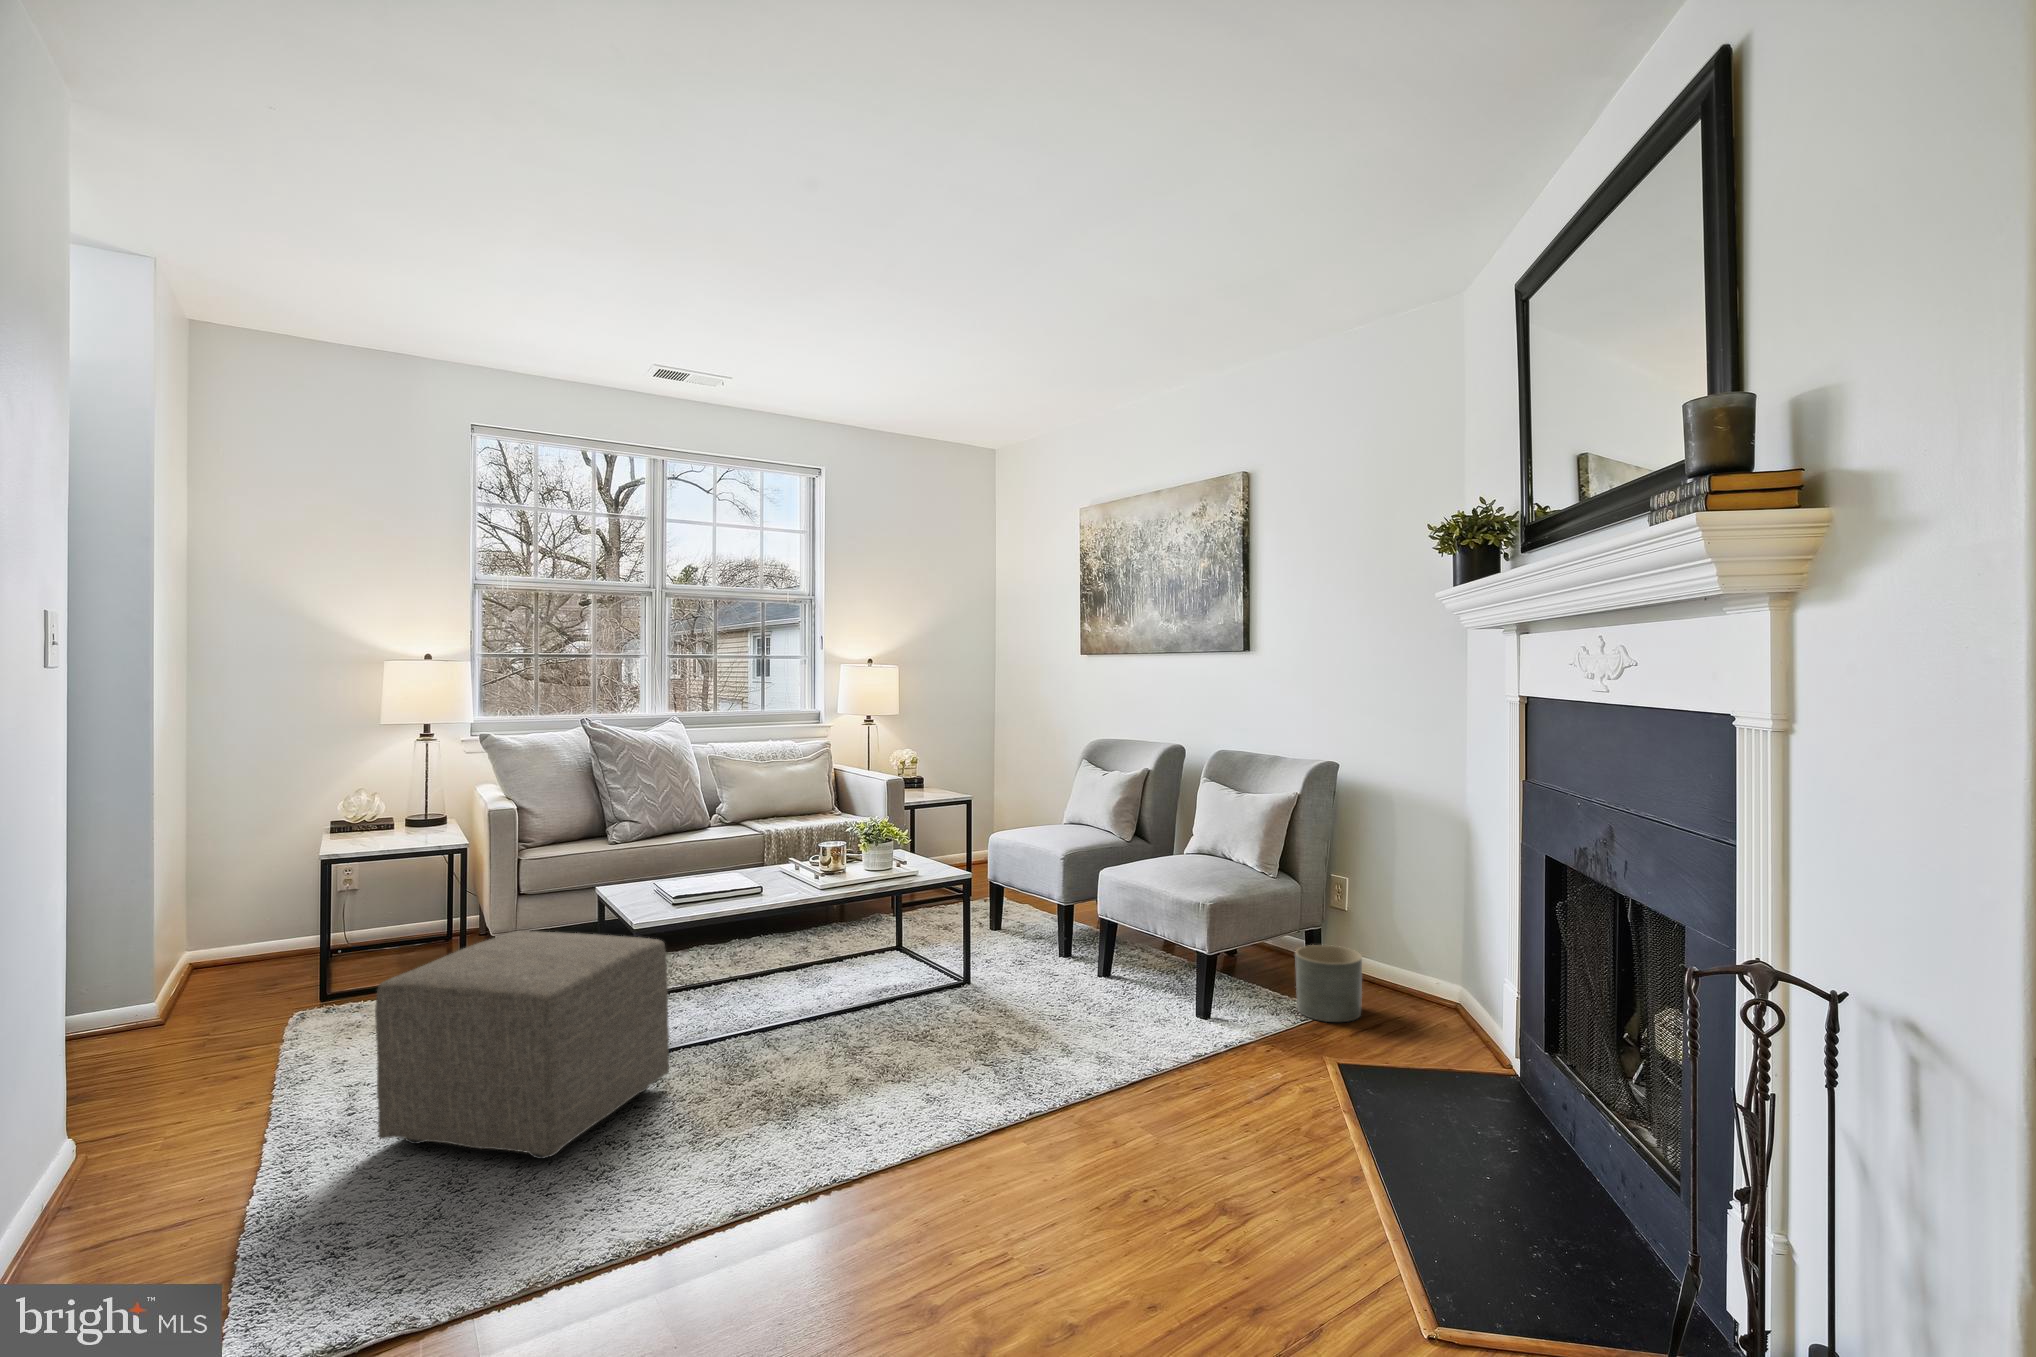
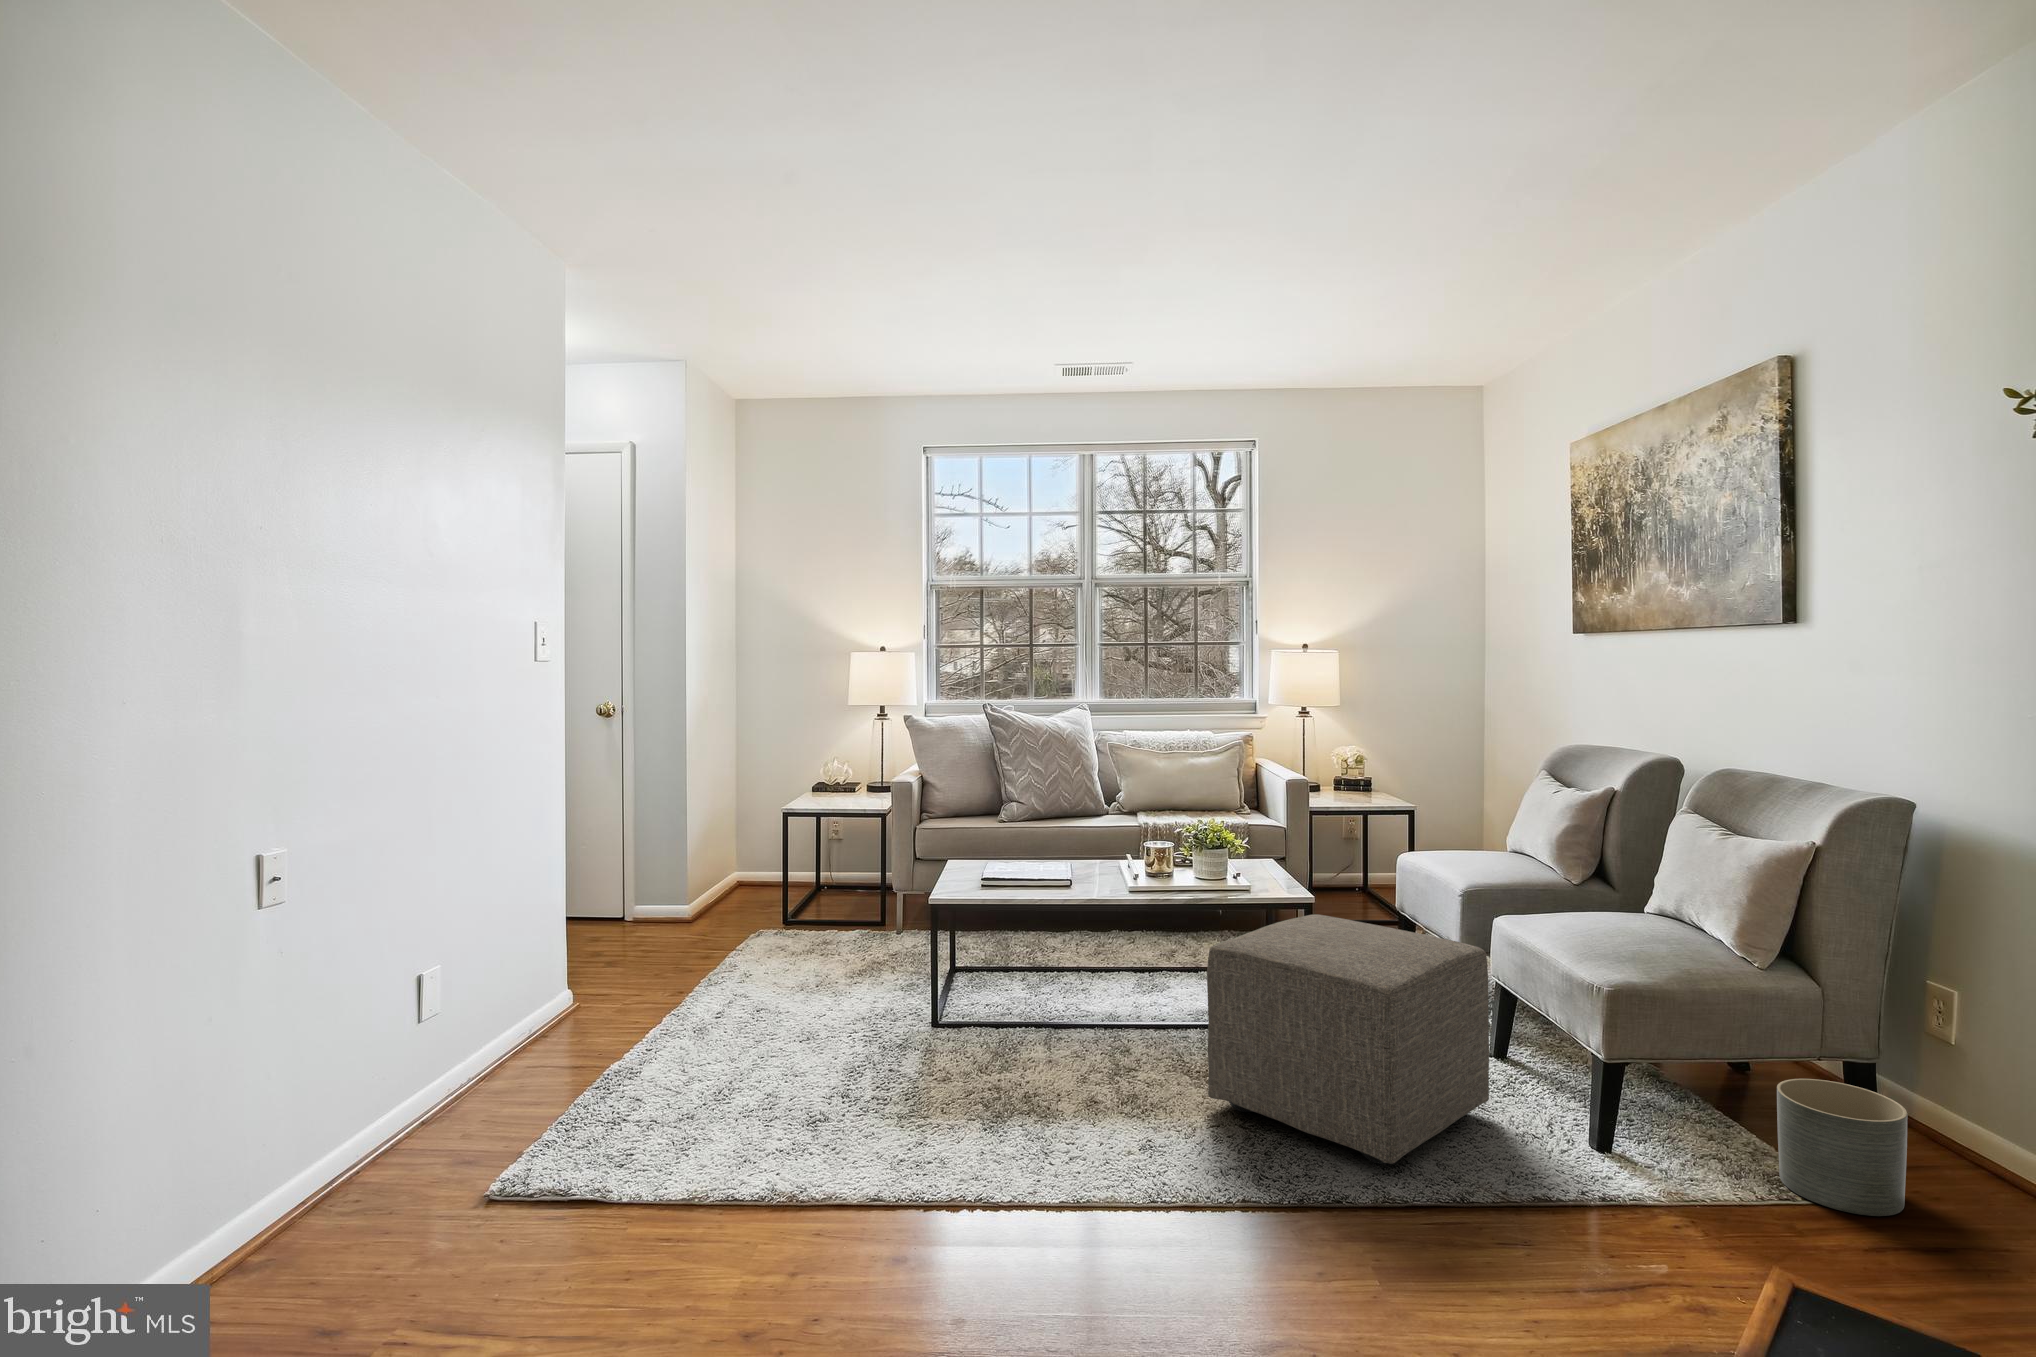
ottoman: present [375,931,669,1159] -> present [1207,914,1489,1164]

